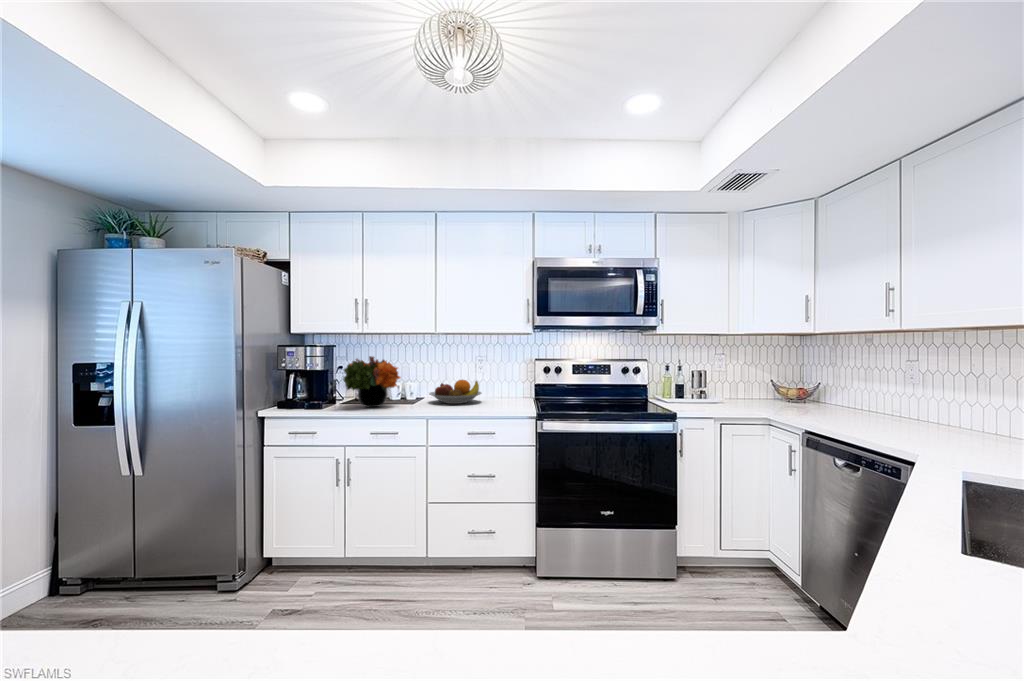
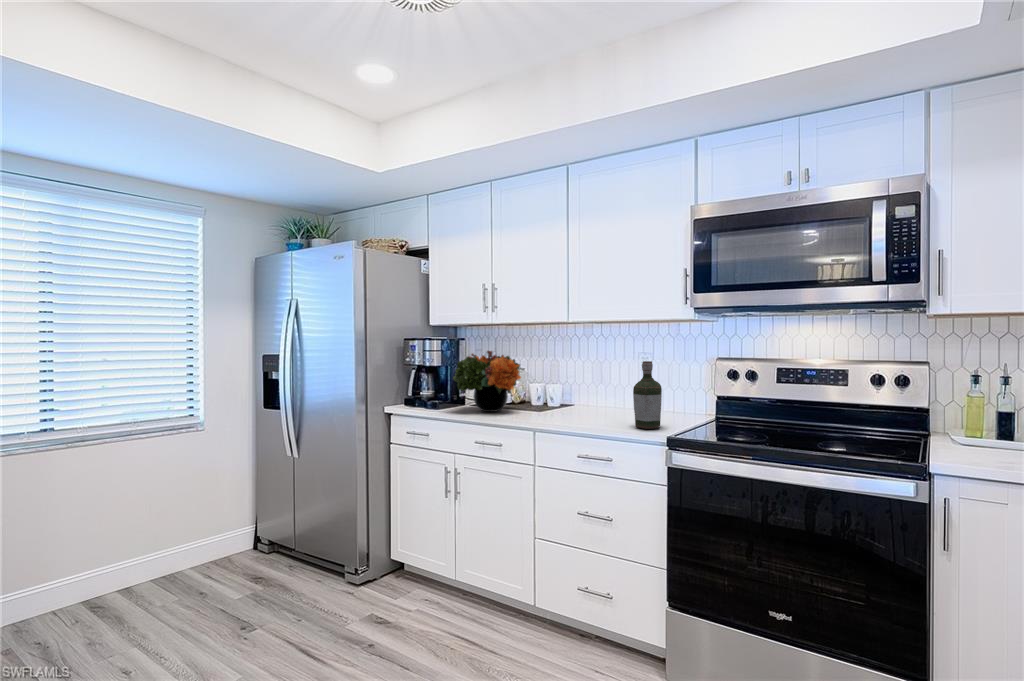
bottle: none [496,362,517,408] -> present [633,361,662,429]
fruit bowl: present [429,380,481,404] -> none [561,383,632,416]

